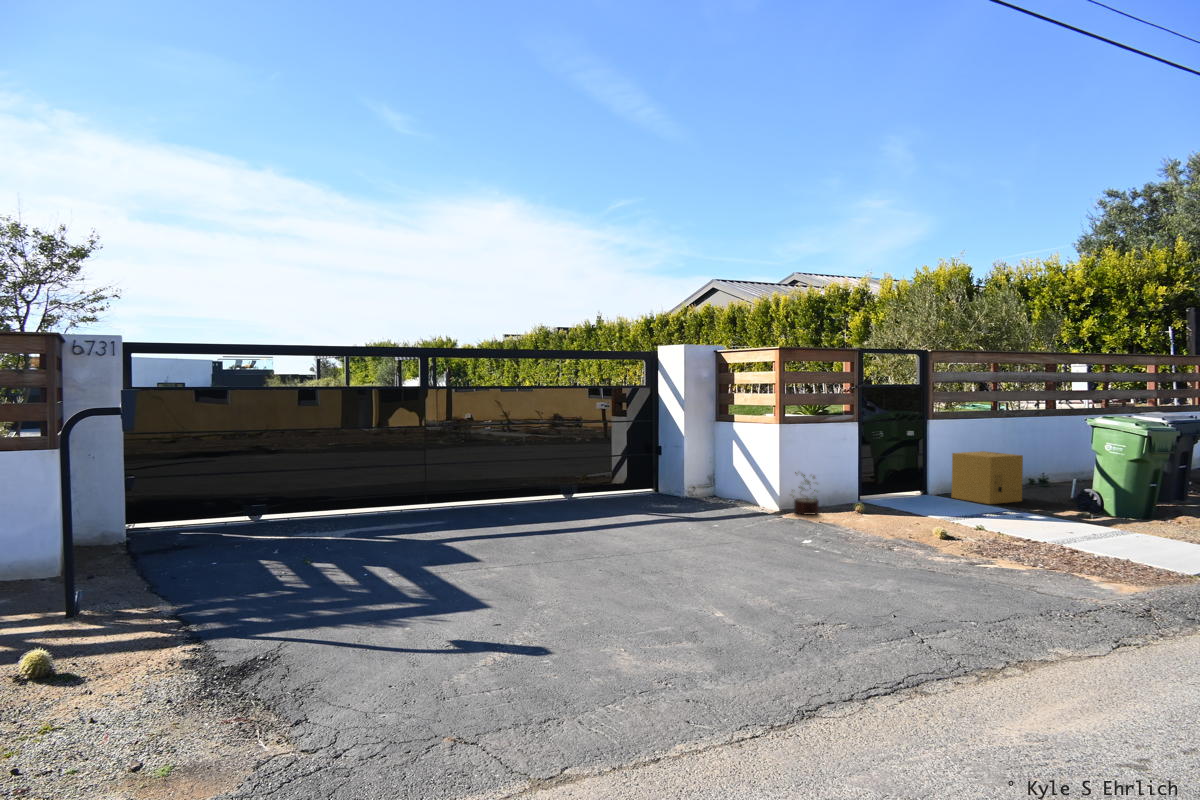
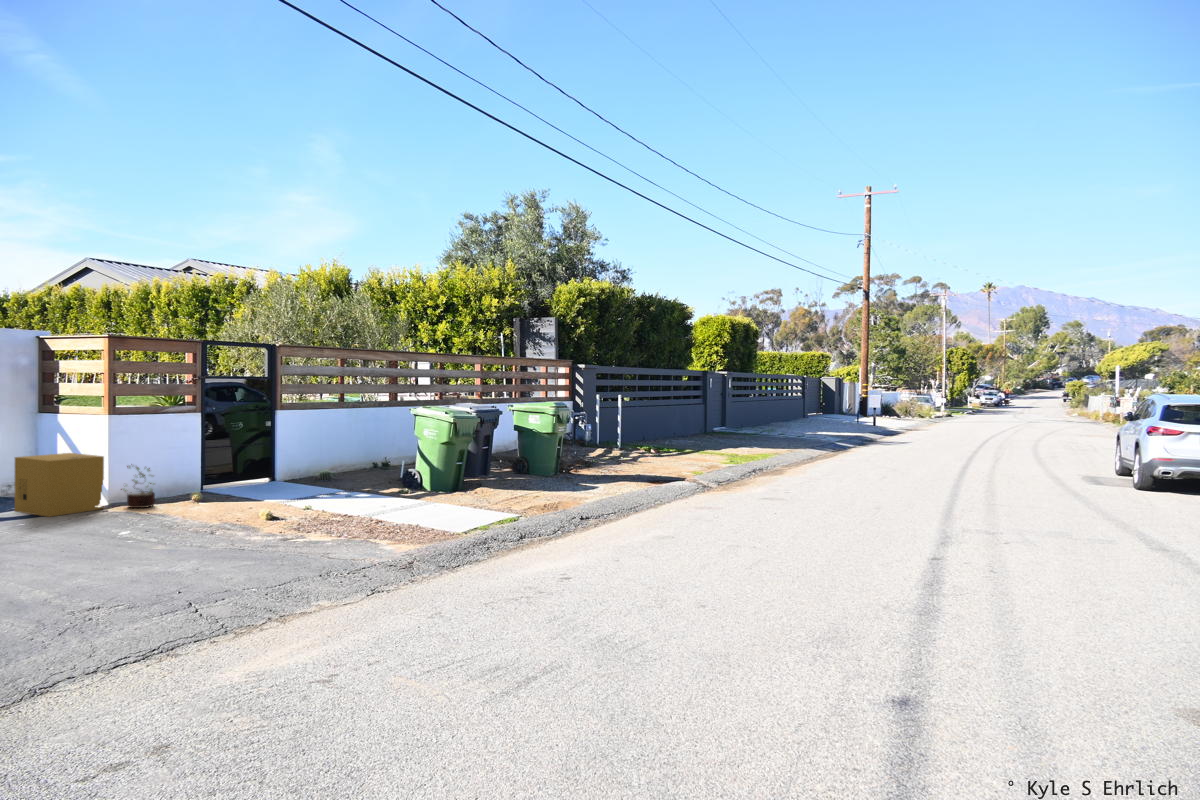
cardboard box: present [952,451,1023,504] -> present [15,453,104,517]

